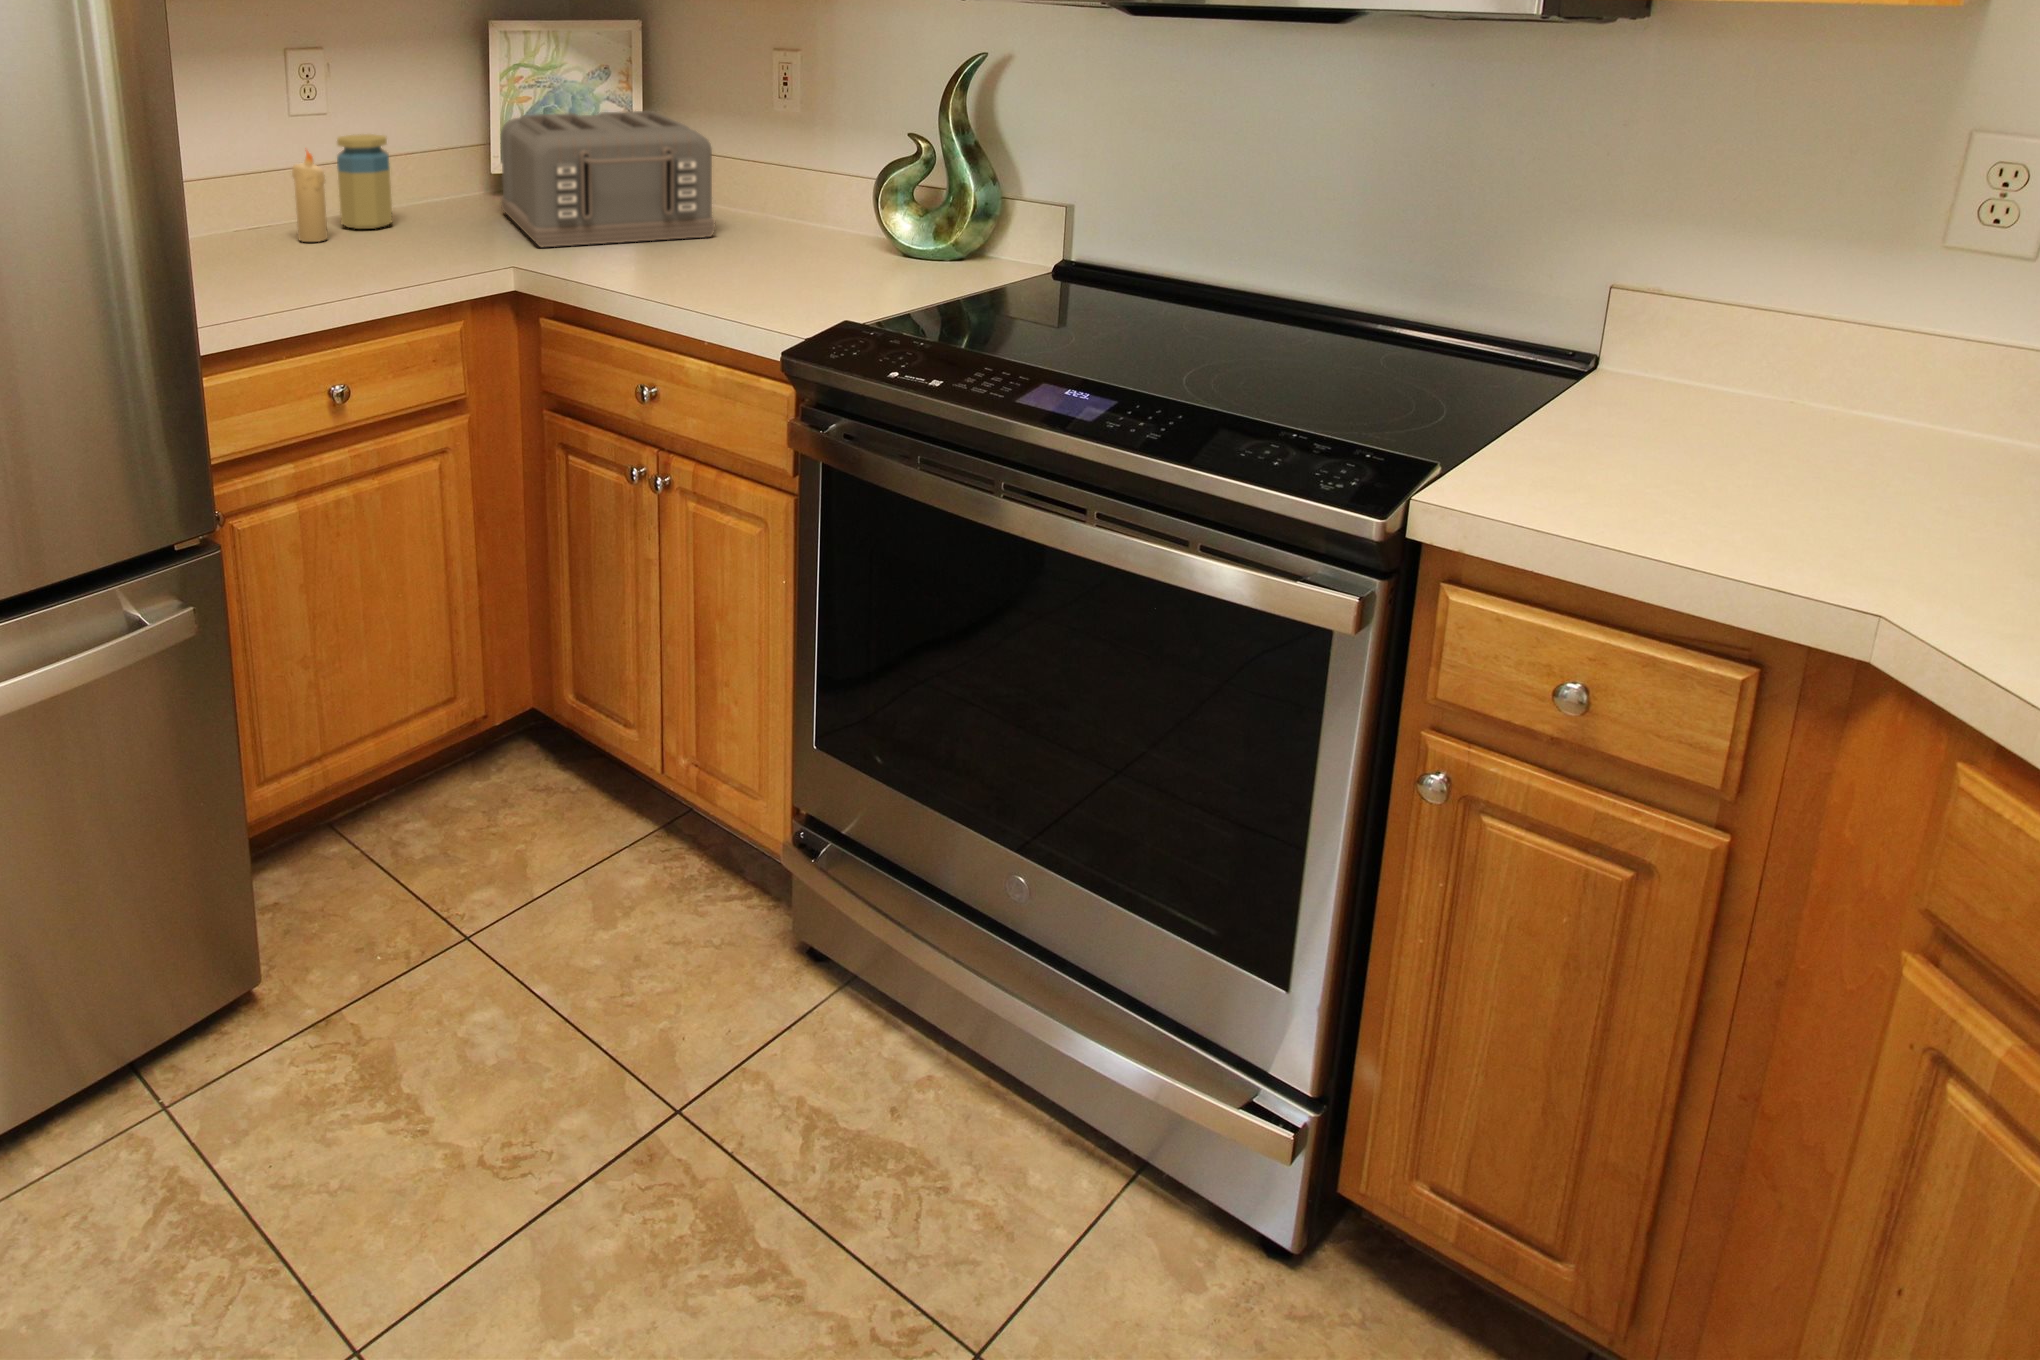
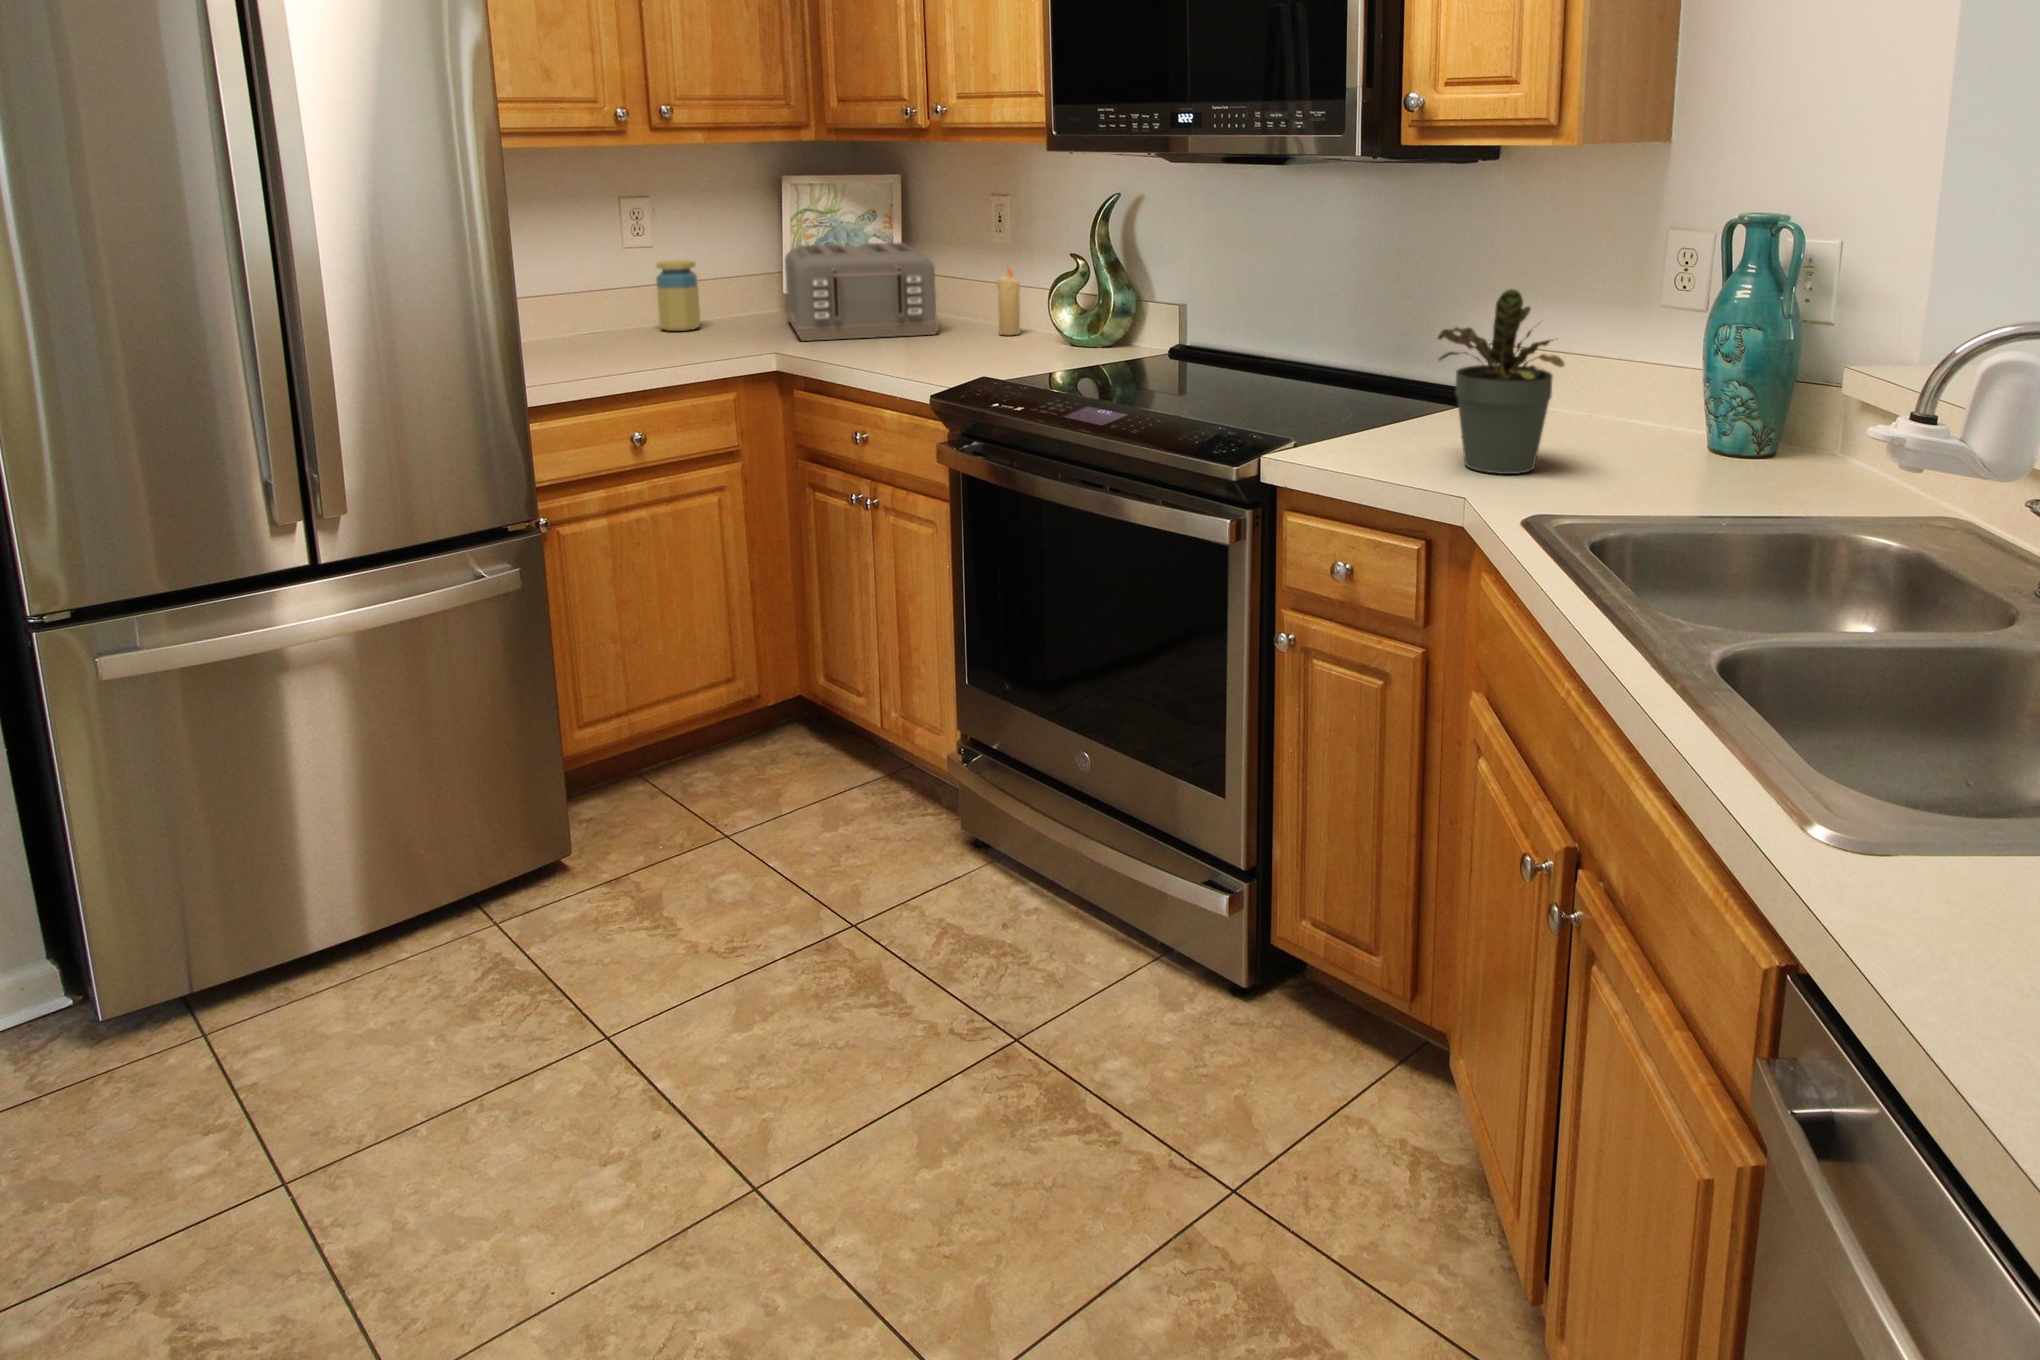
candle: present [292,151,328,242] -> present [997,268,1020,335]
potted plant: none [1716,252,2004,546] -> present [1438,289,1564,474]

